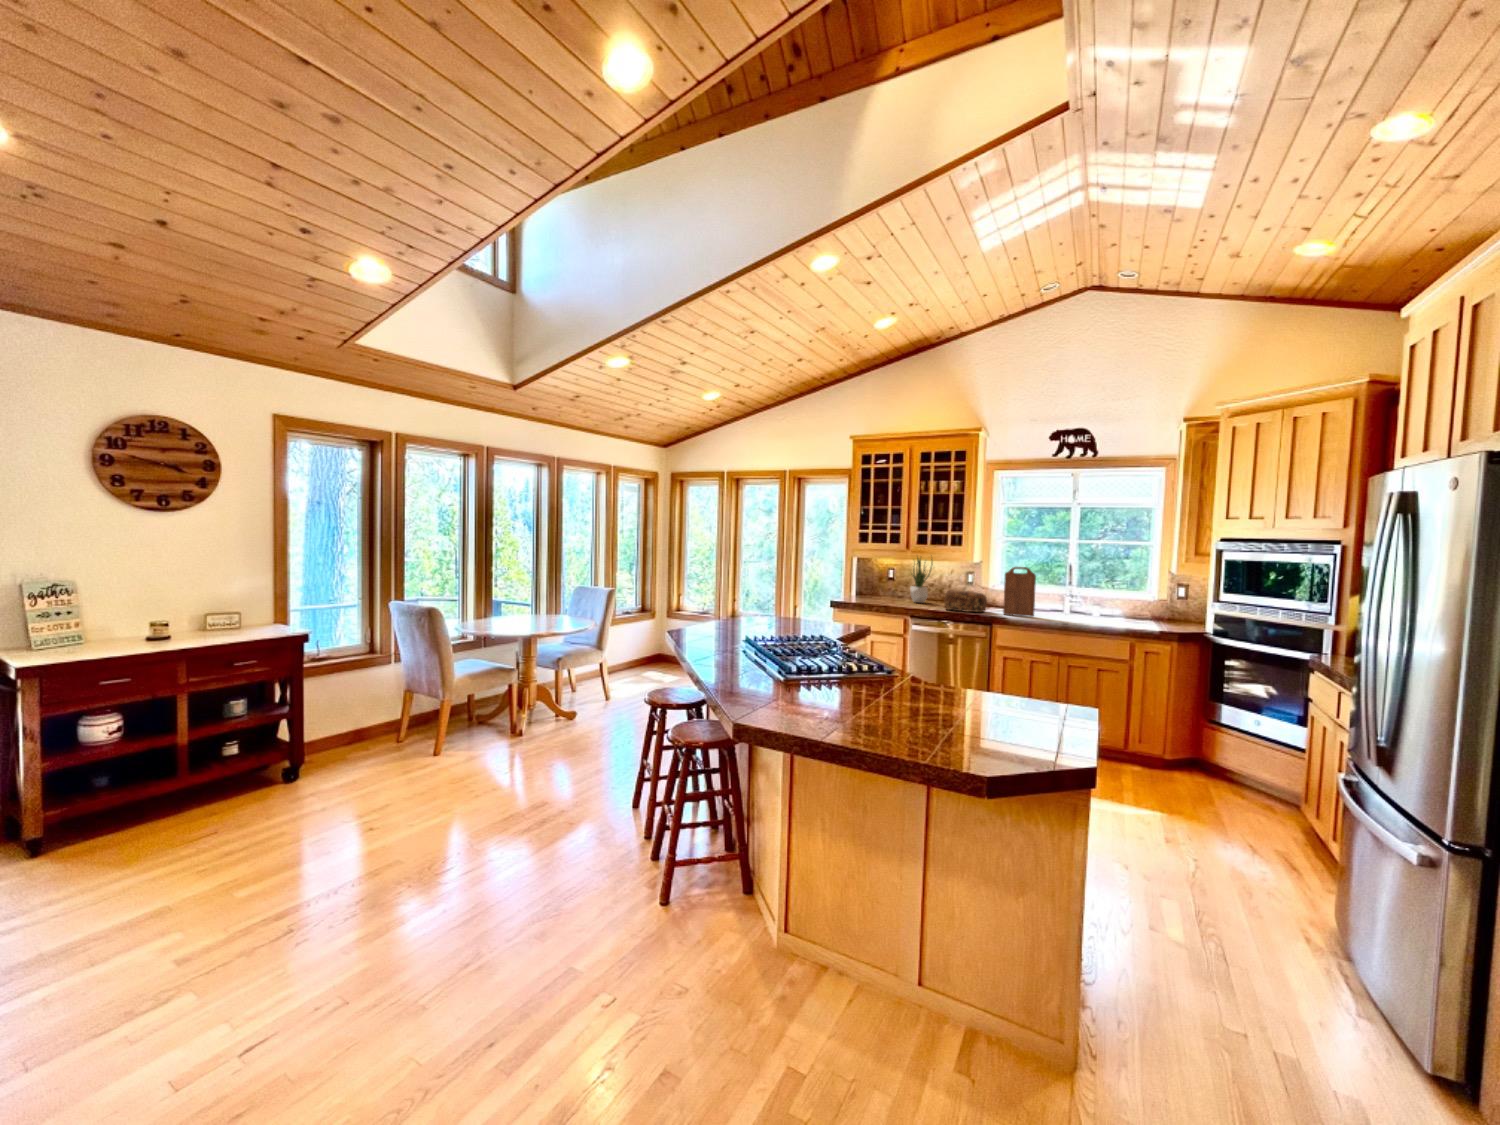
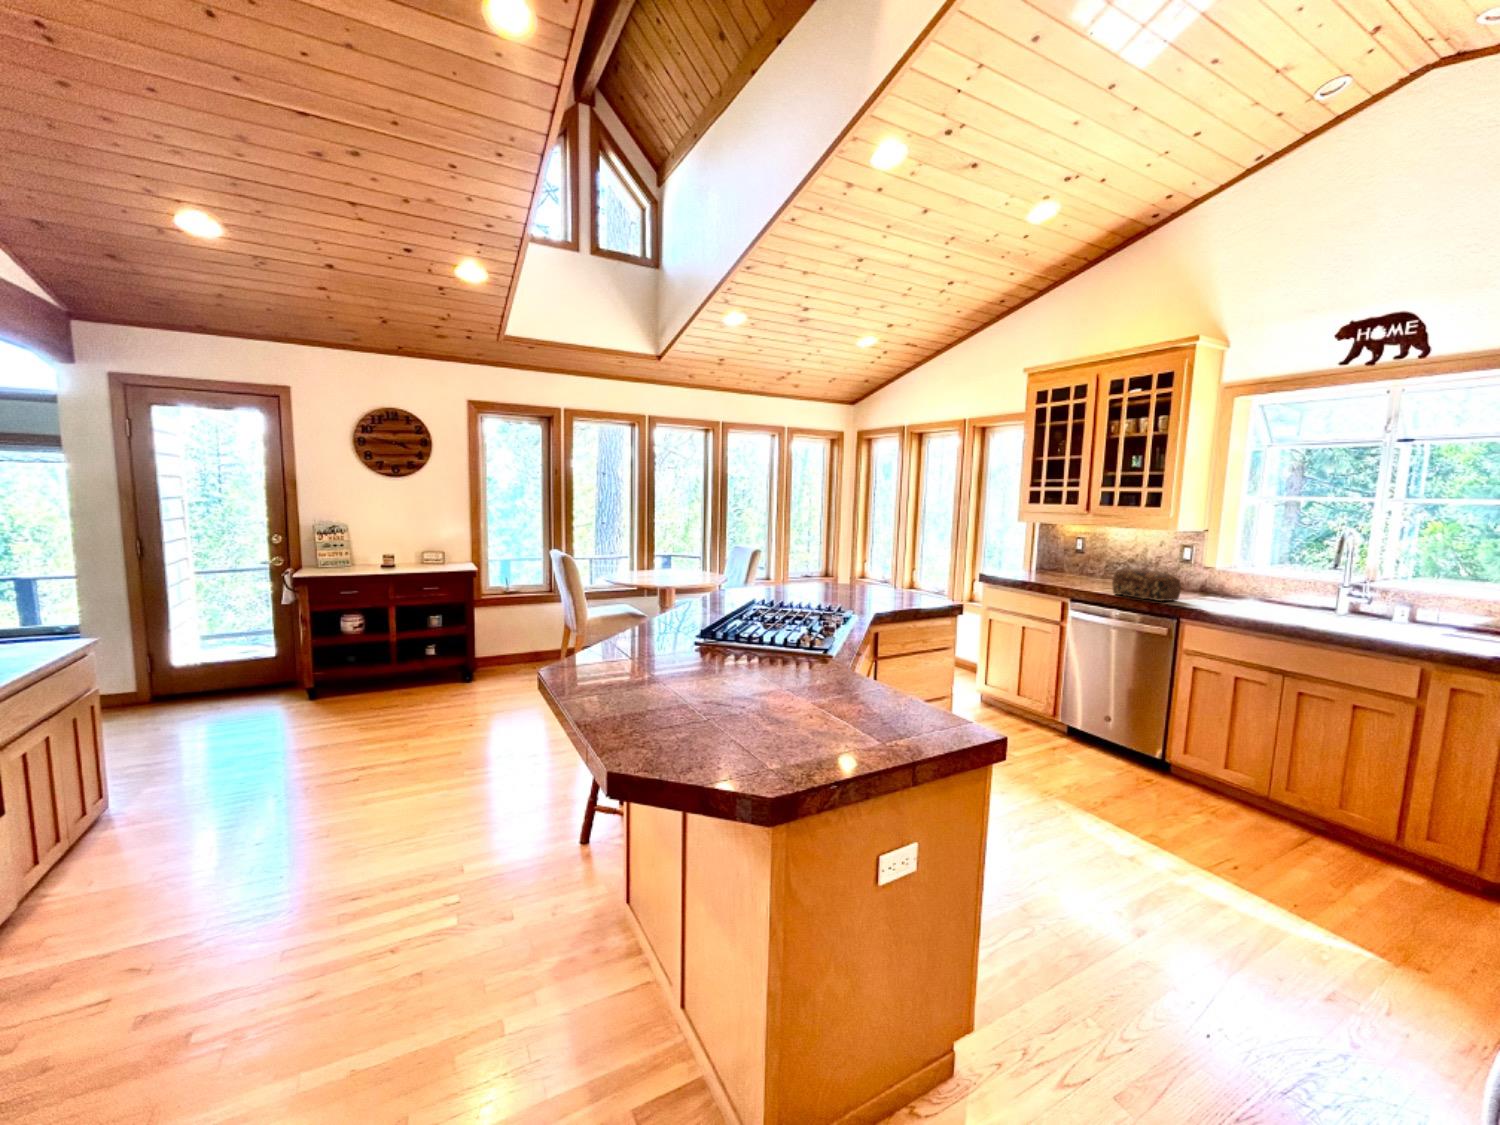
potted plant: present [911,558,933,603] -> none [1087,518,1122,585]
cutting board: present [1003,567,1036,617] -> none [1198,537,1255,613]

